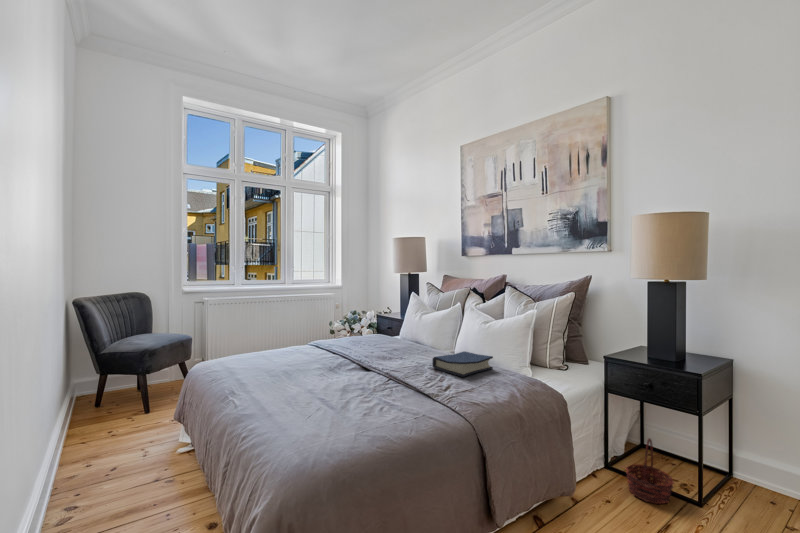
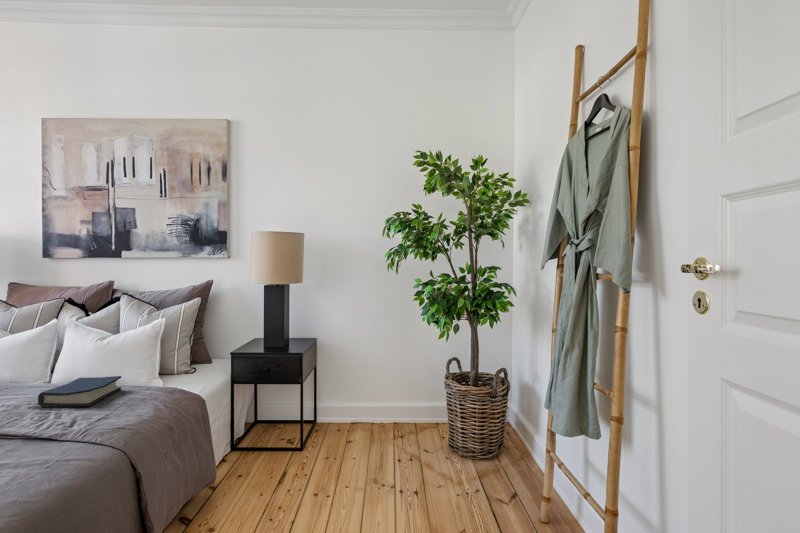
basket: present [626,439,674,504] -> none [250,413,285,463]

